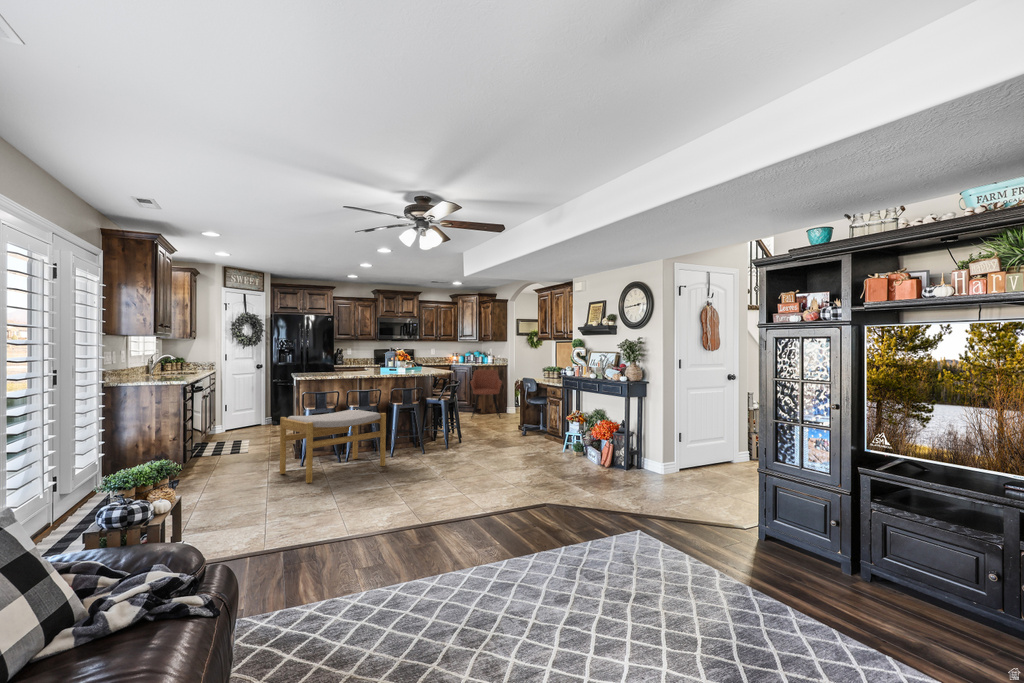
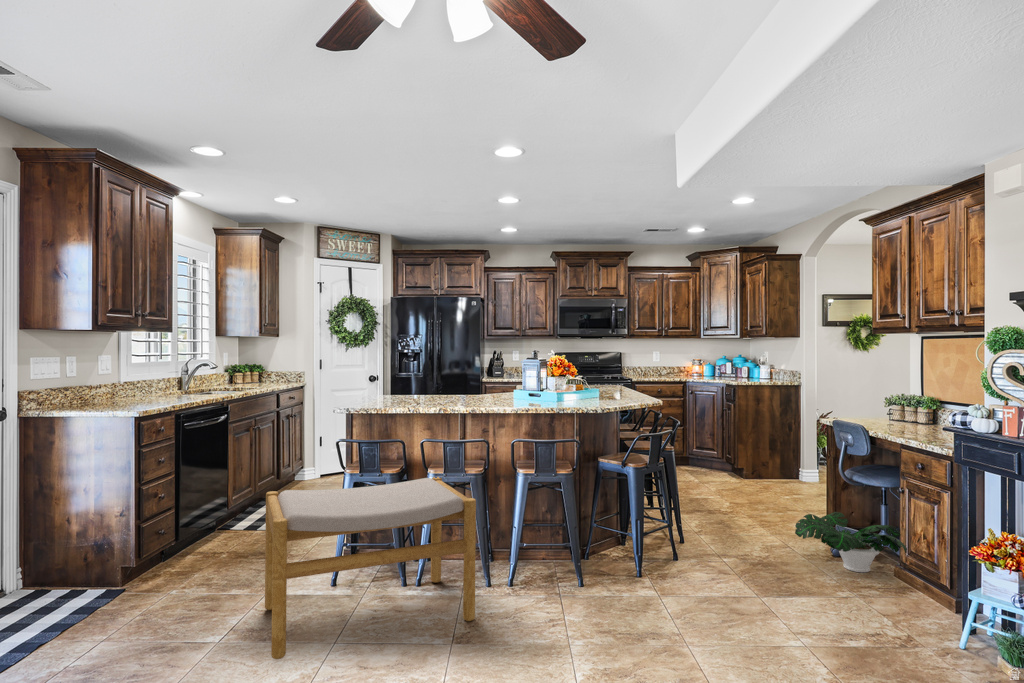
armchair: present [470,369,502,418] -> none [720,391,787,492]
potted plant: none [508,417,549,439] -> present [795,512,907,572]

